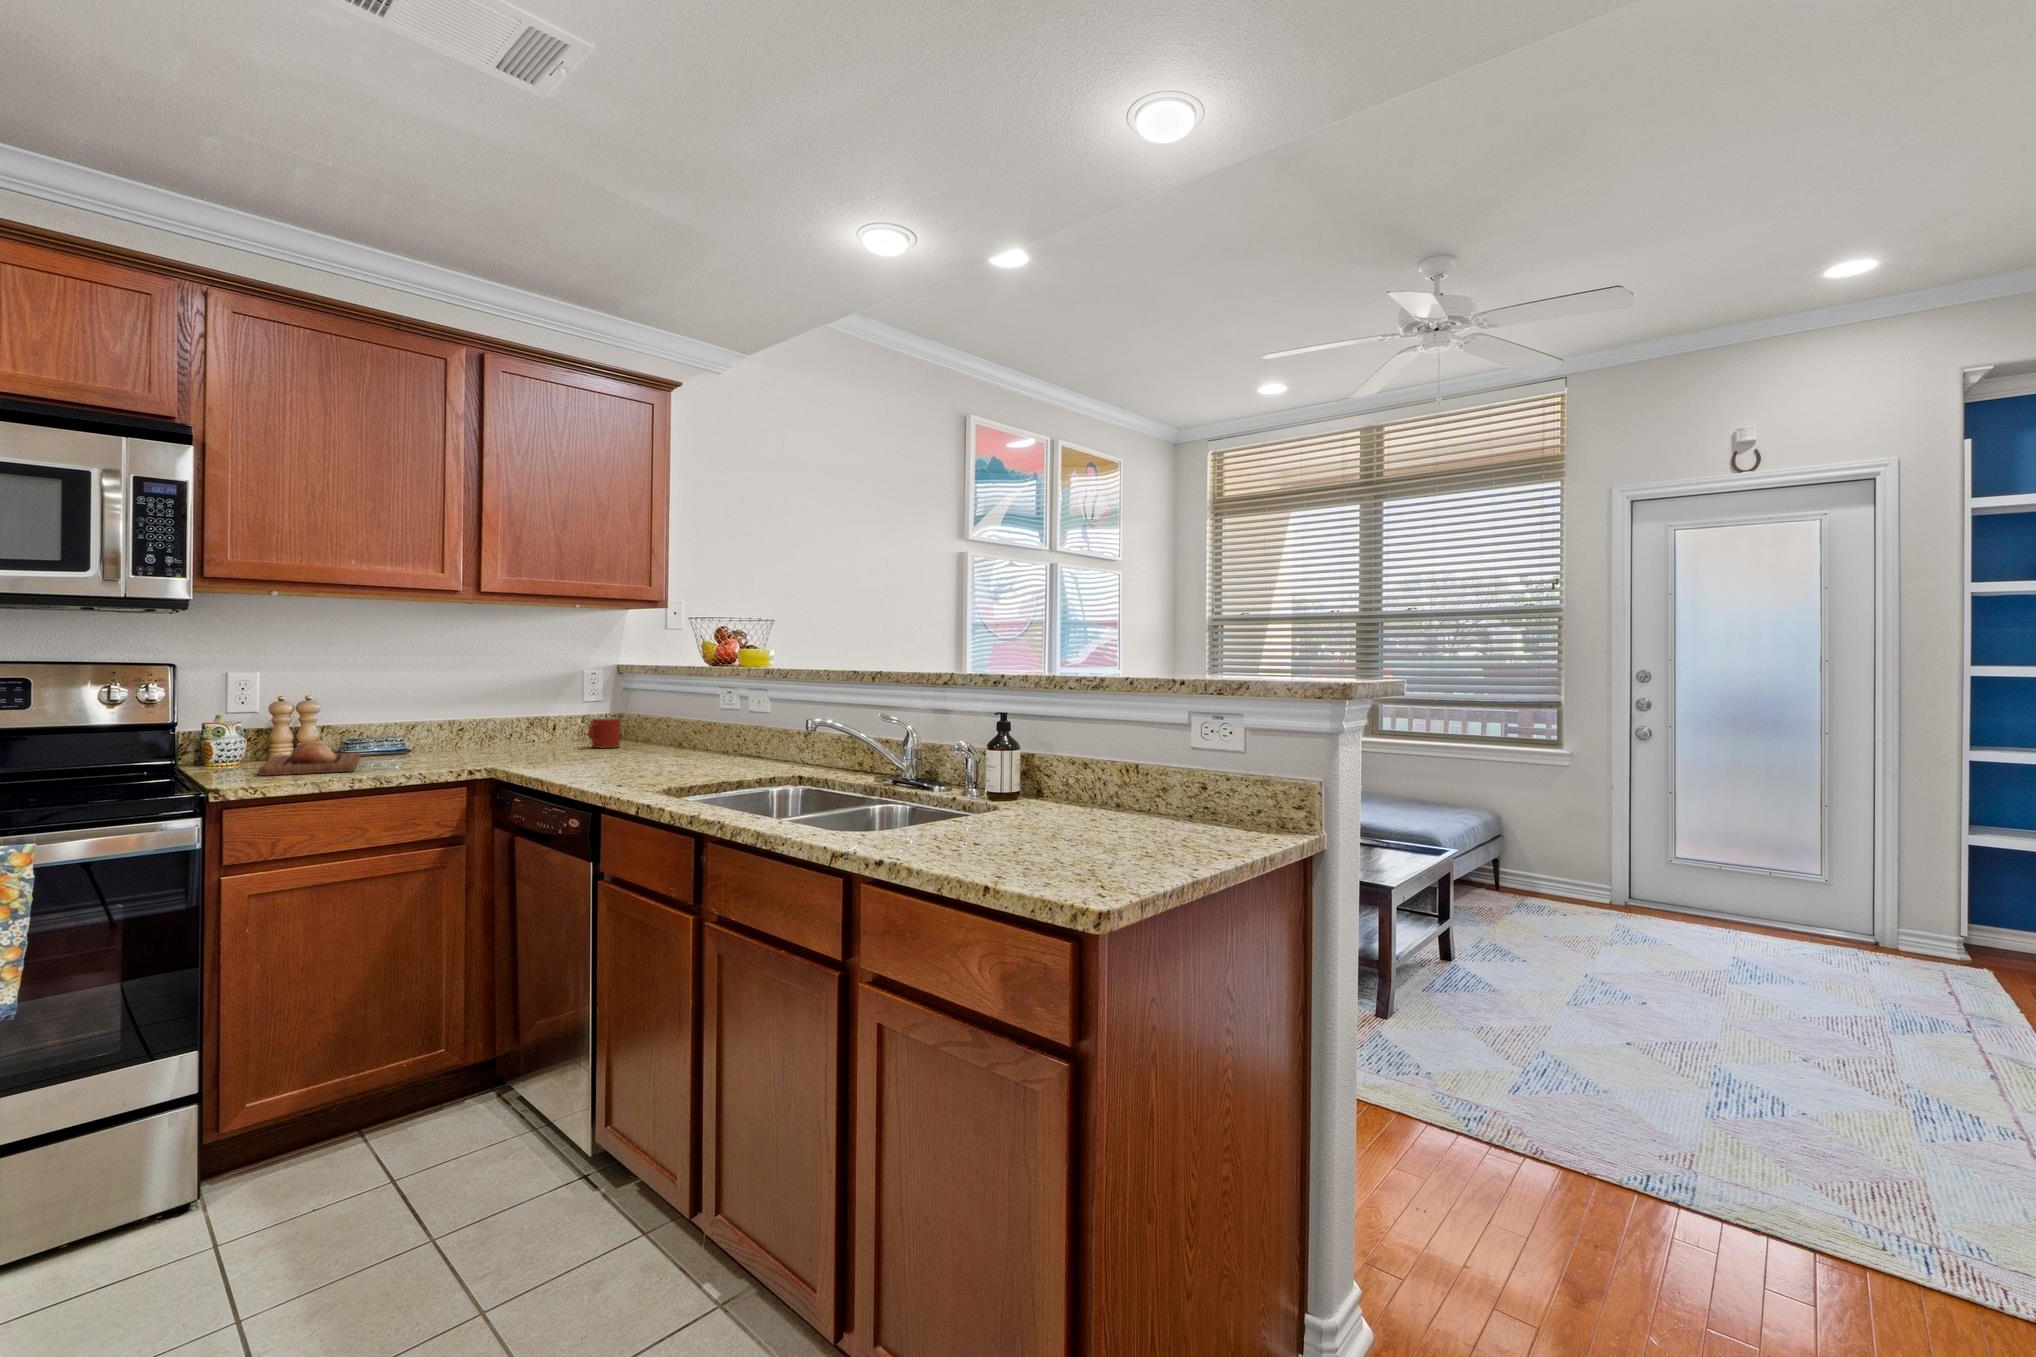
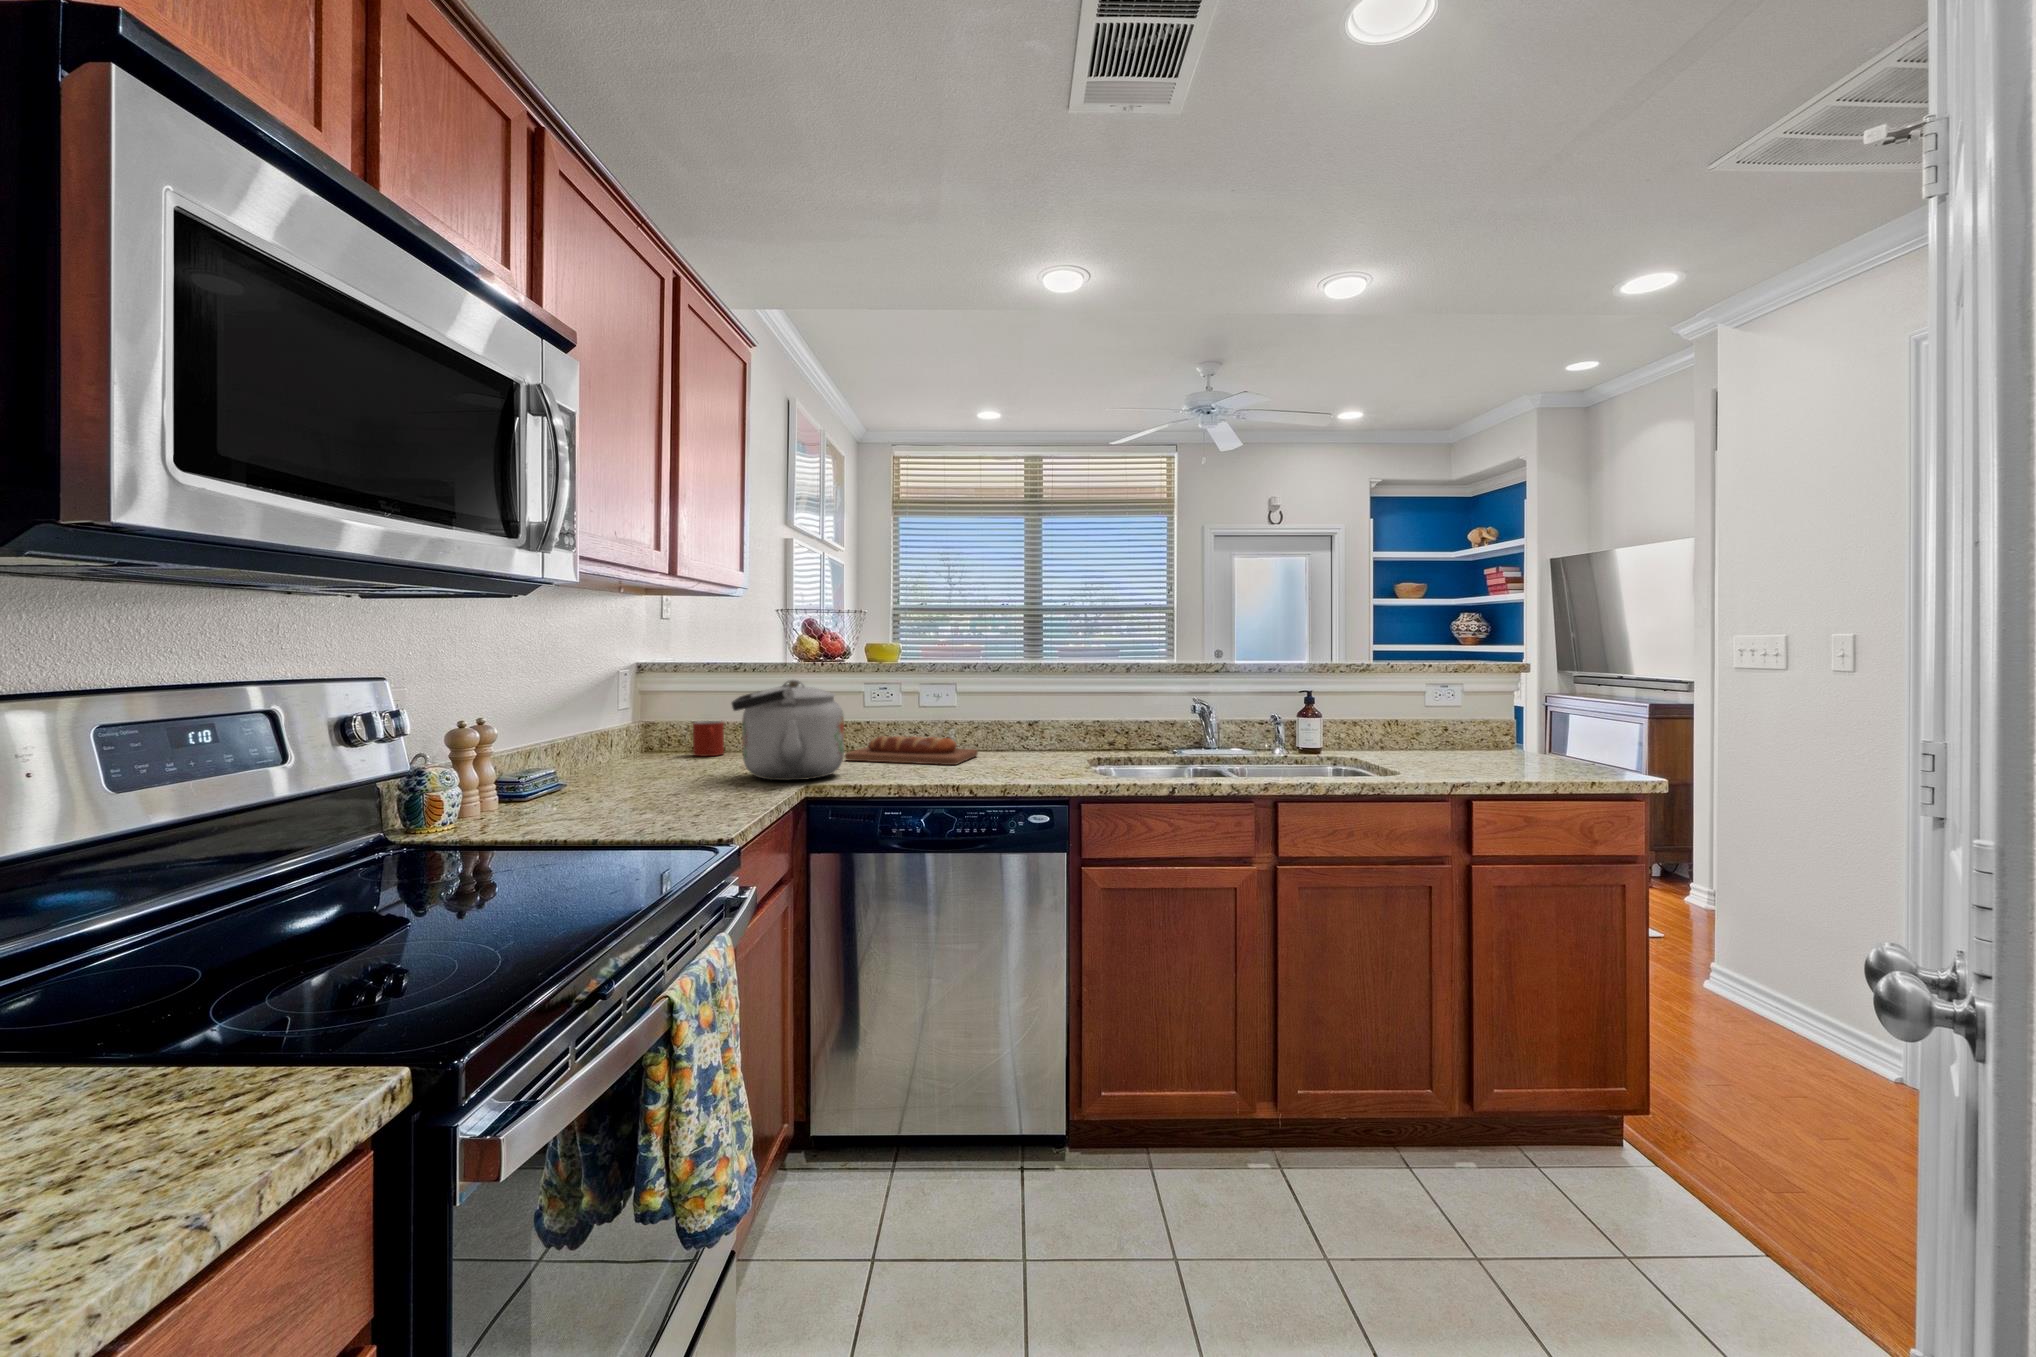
kettle: none [446,677,564,767] -> present [732,680,844,780]
bread loaf: present [258,741,360,776] -> present [845,736,978,765]

